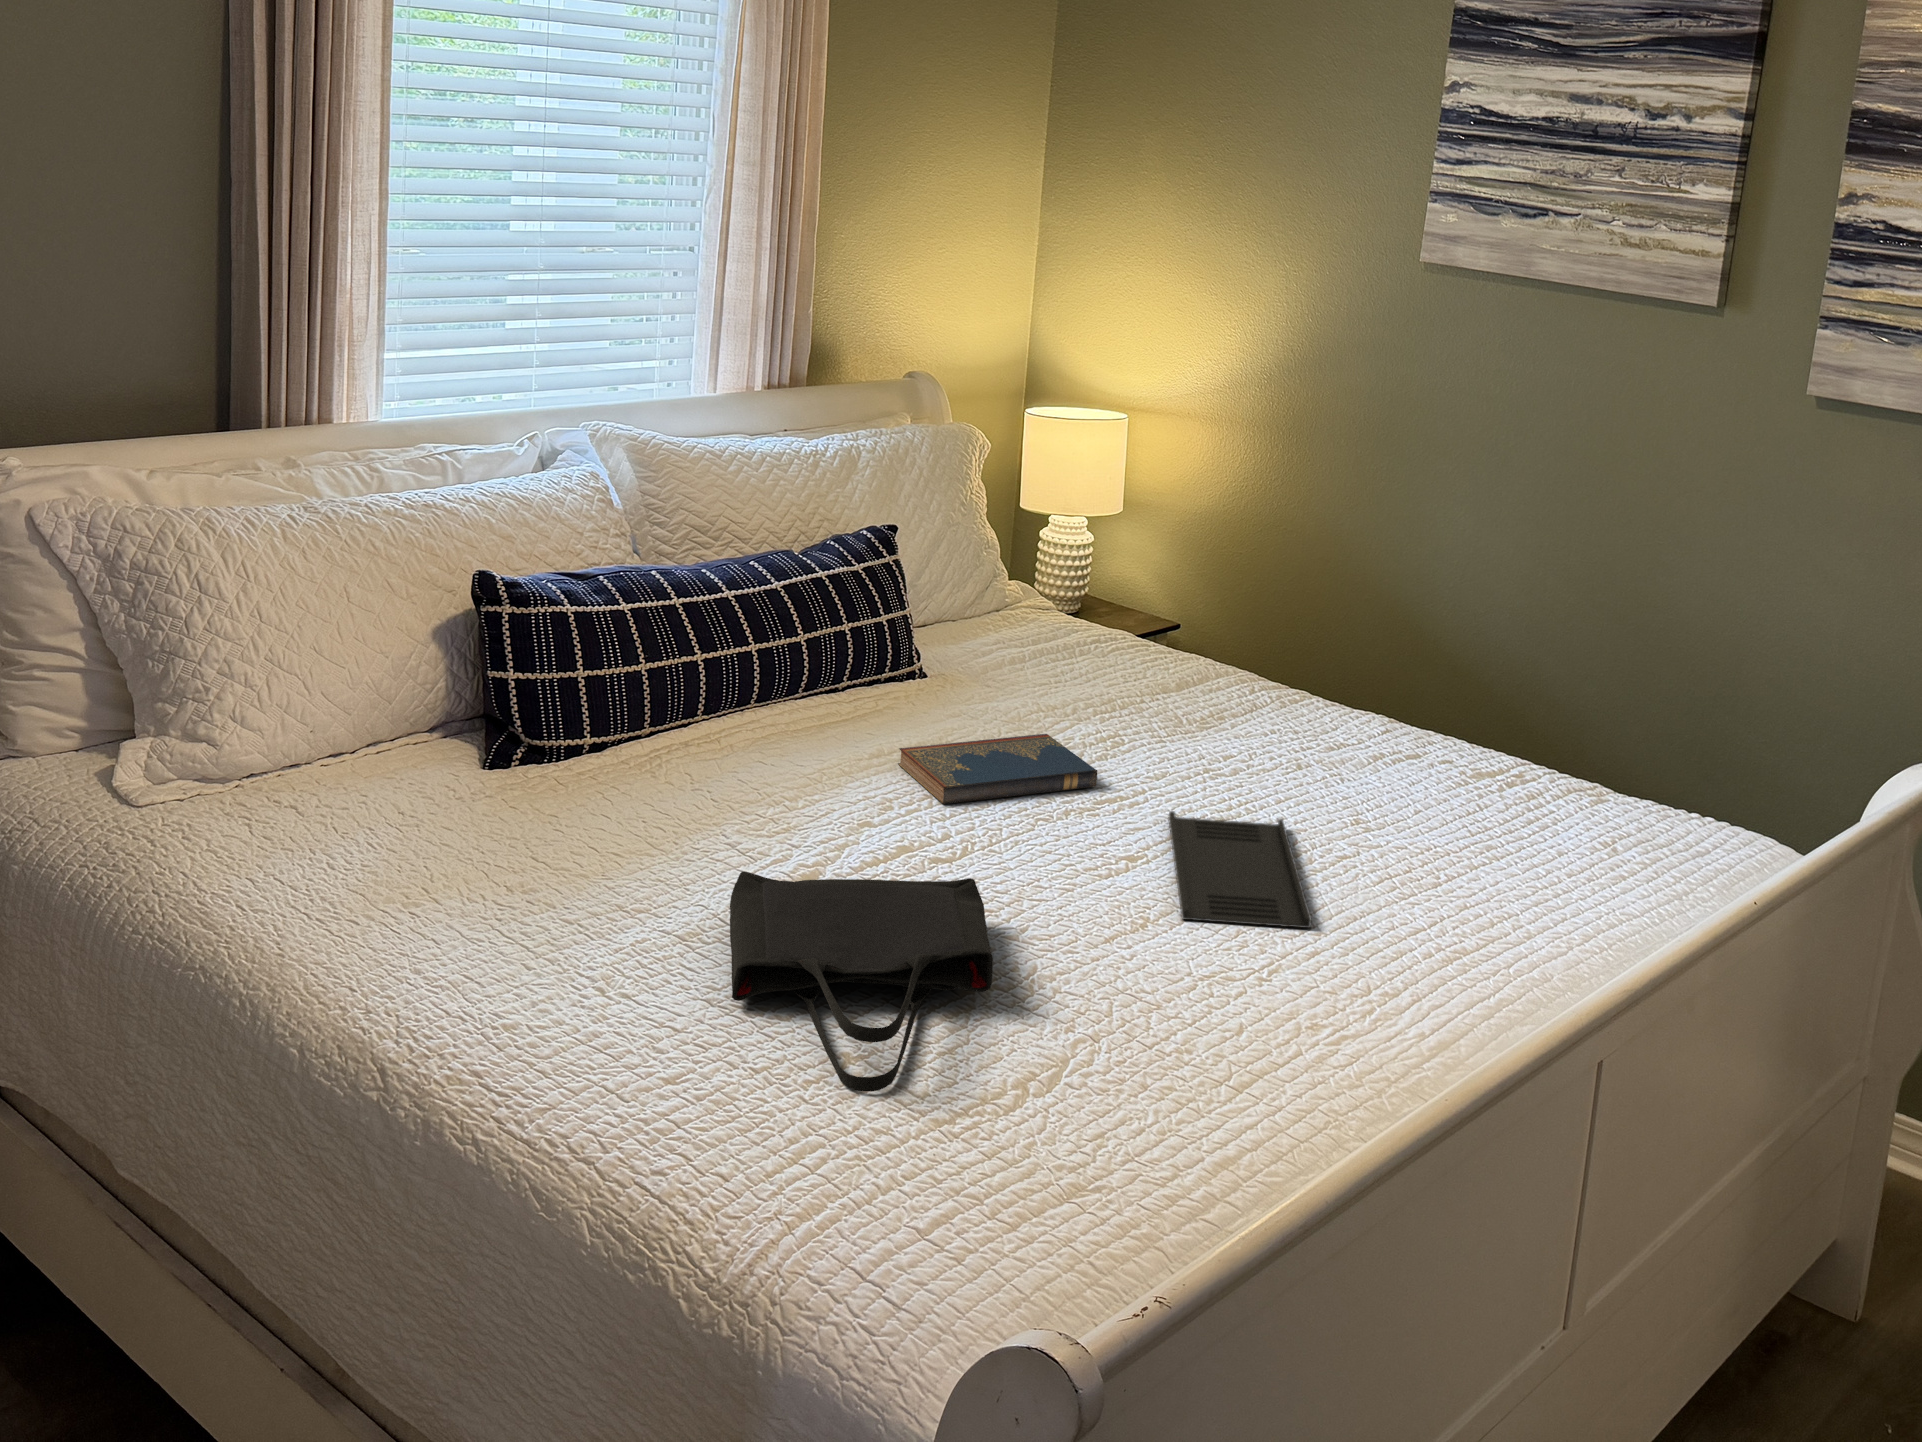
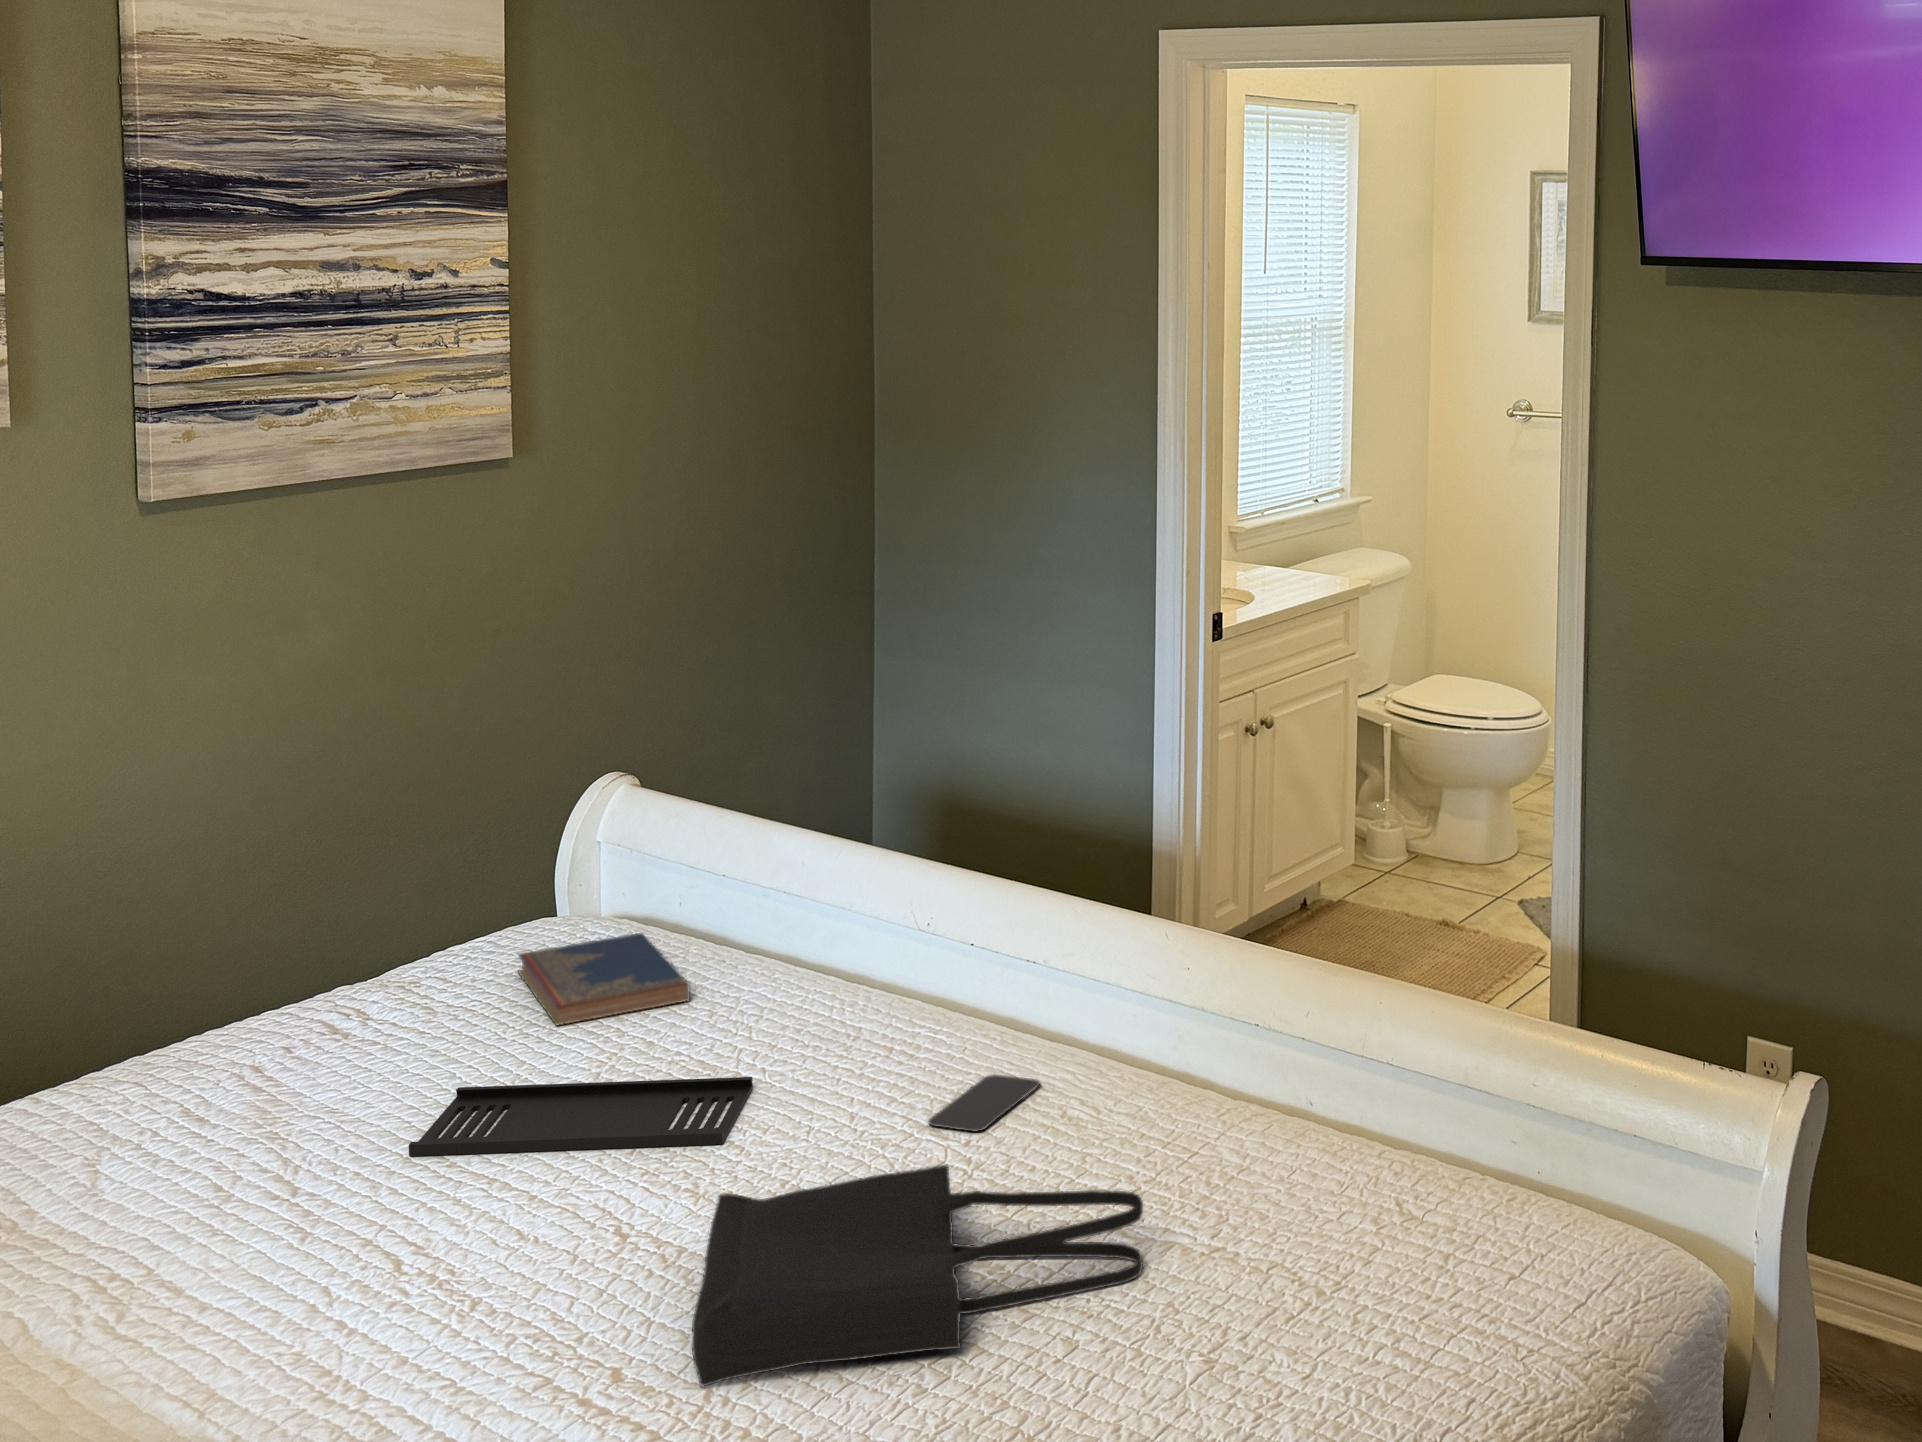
hardcover book: present [898,734,1097,804] -> present [518,933,690,1025]
smartphone: none [1200,999,1342,1058] -> present [928,1075,1040,1131]

